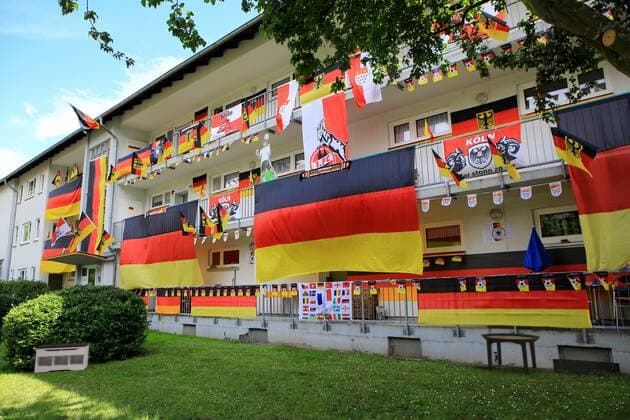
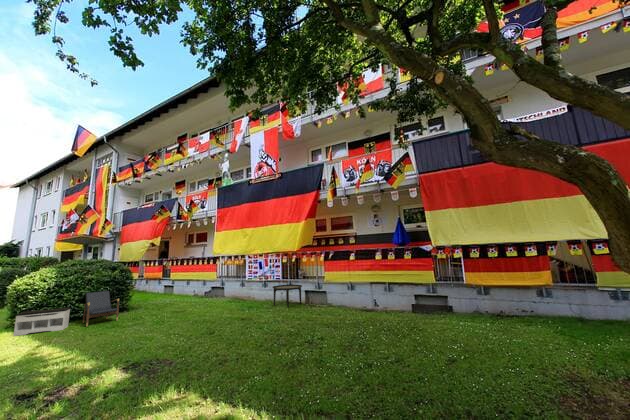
lounge chair: none [102,325,143,367] -> present [83,291,119,326]
round table: present [481,333,540,374] -> present [273,285,302,307]

